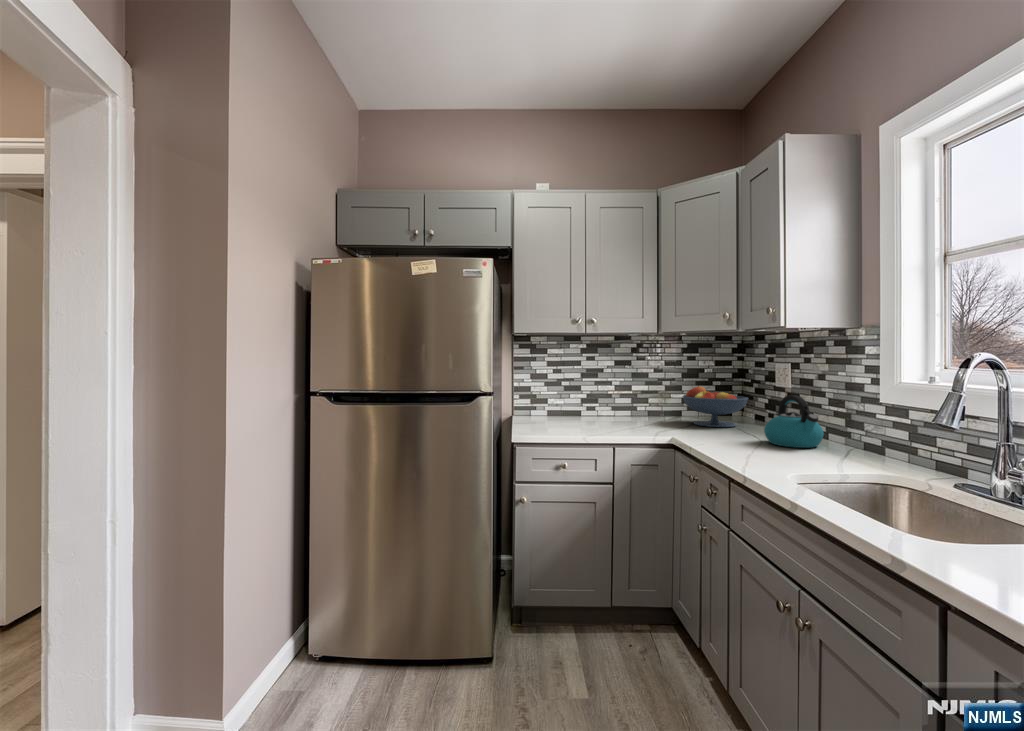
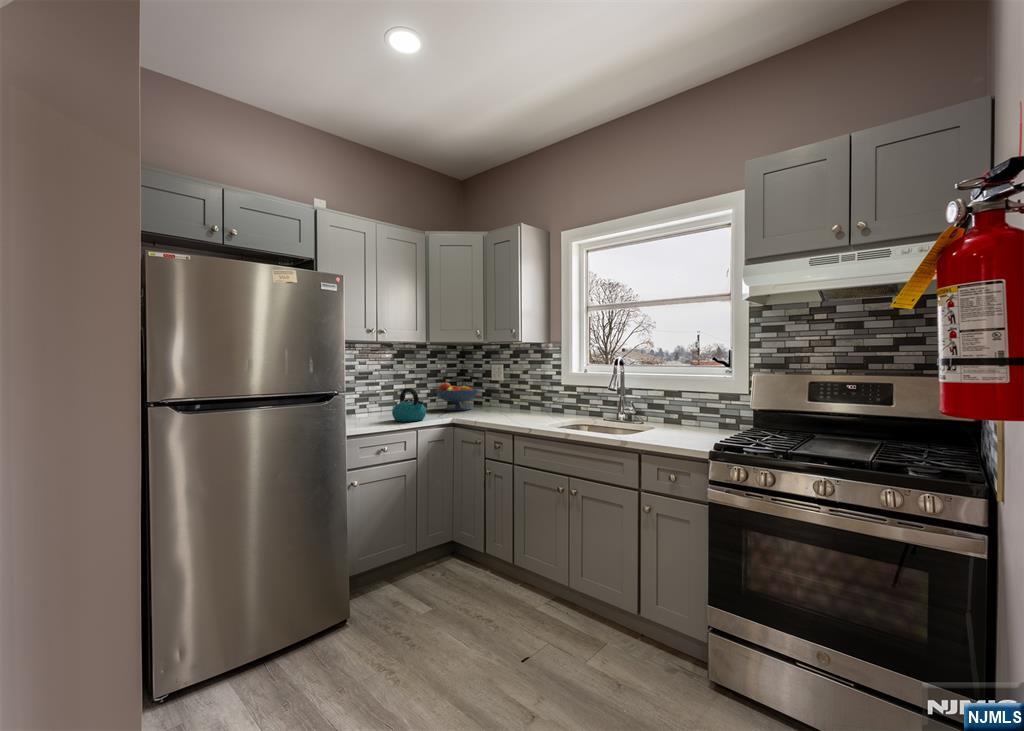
kettle: present [764,395,824,448] -> present [392,388,426,422]

